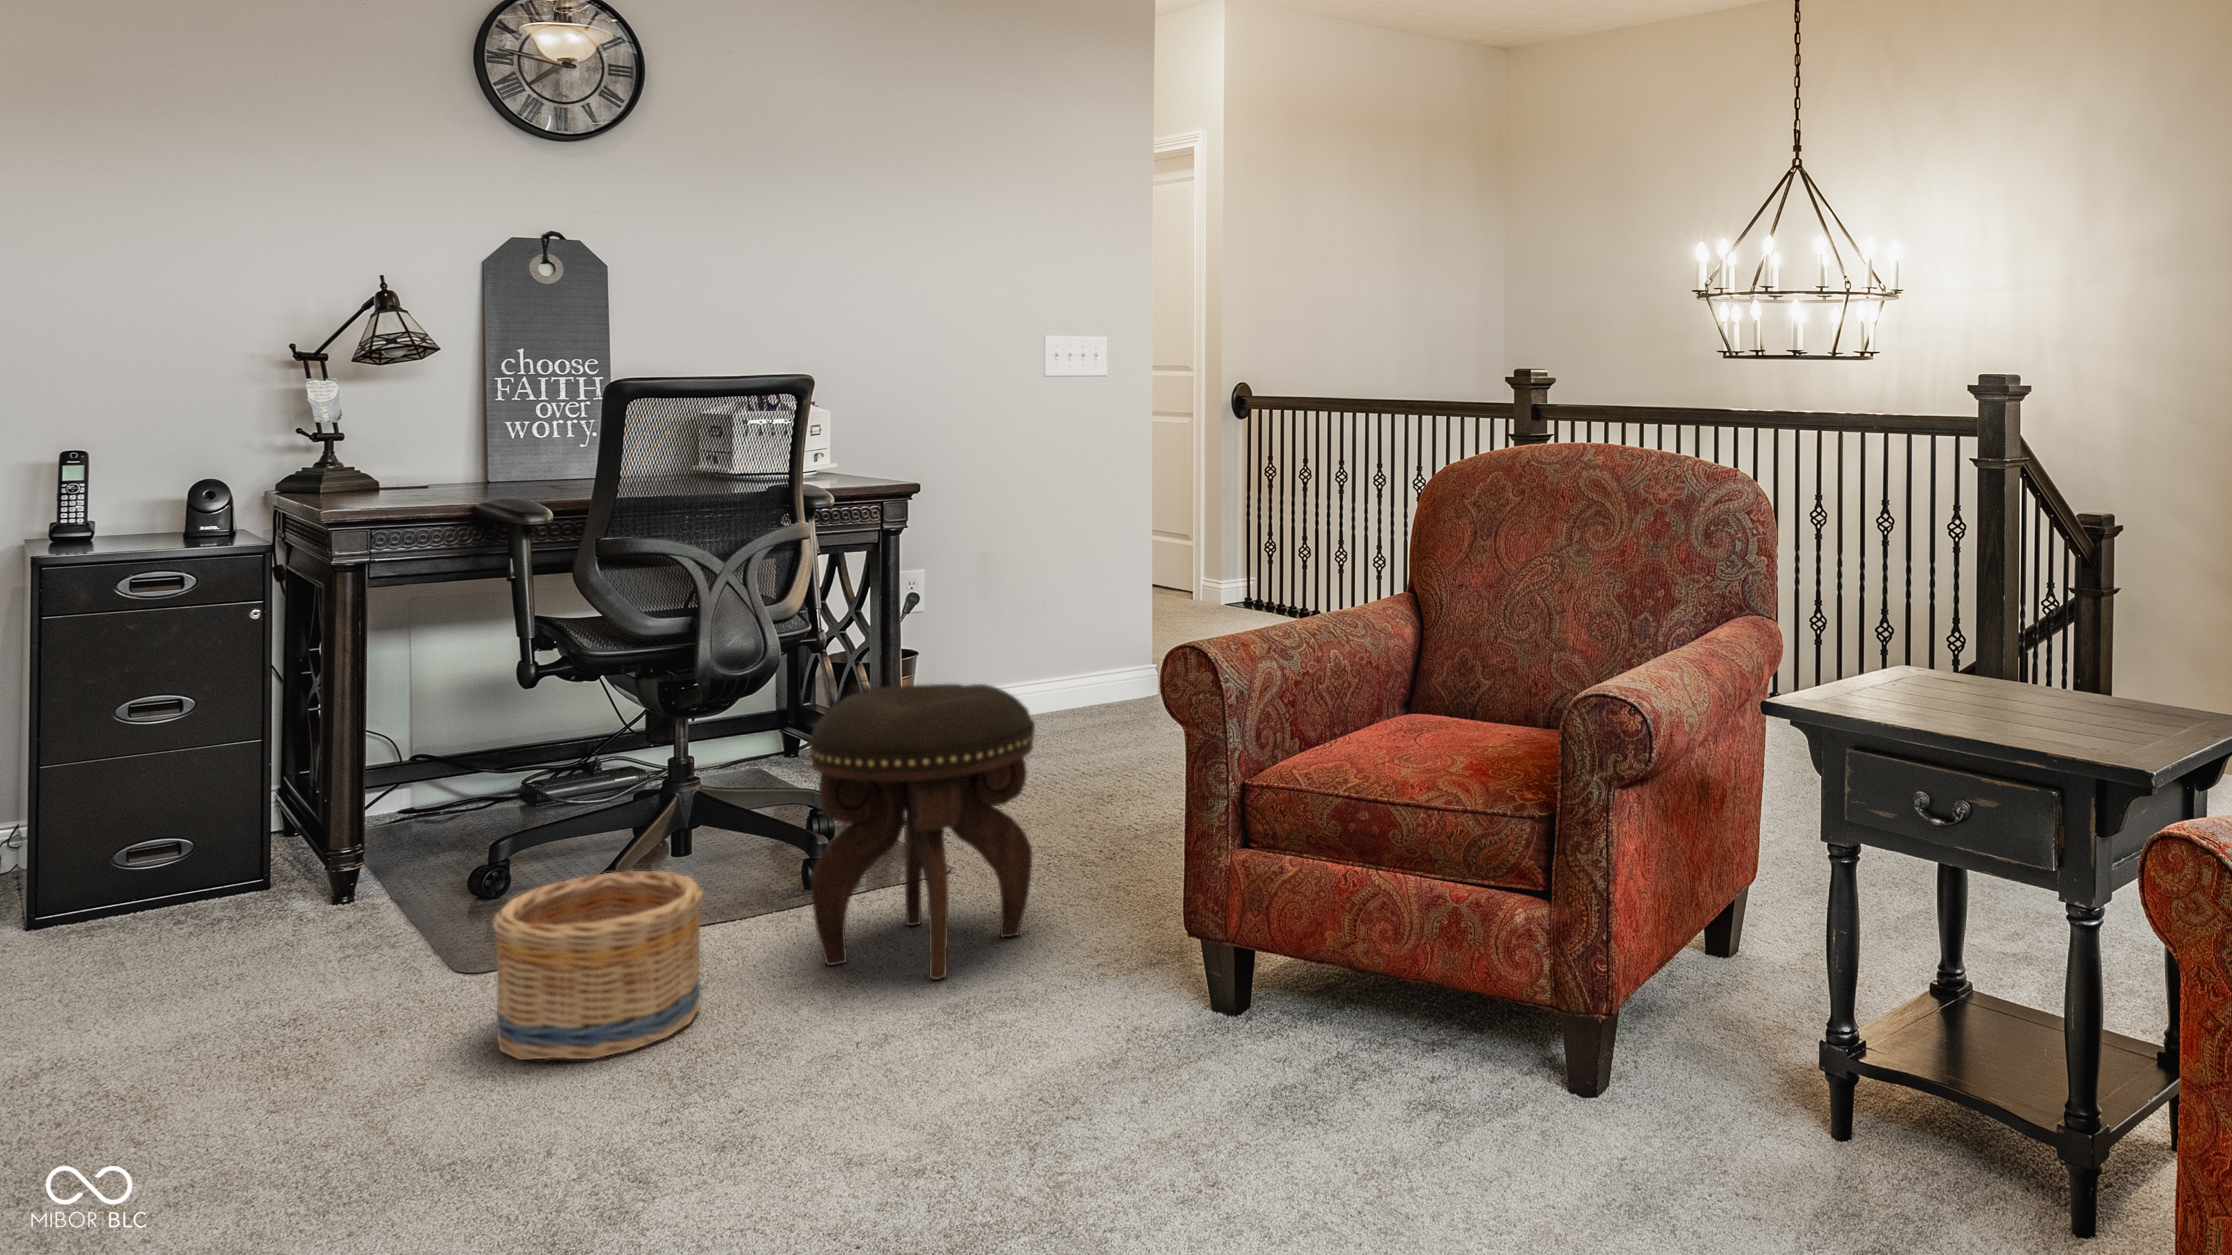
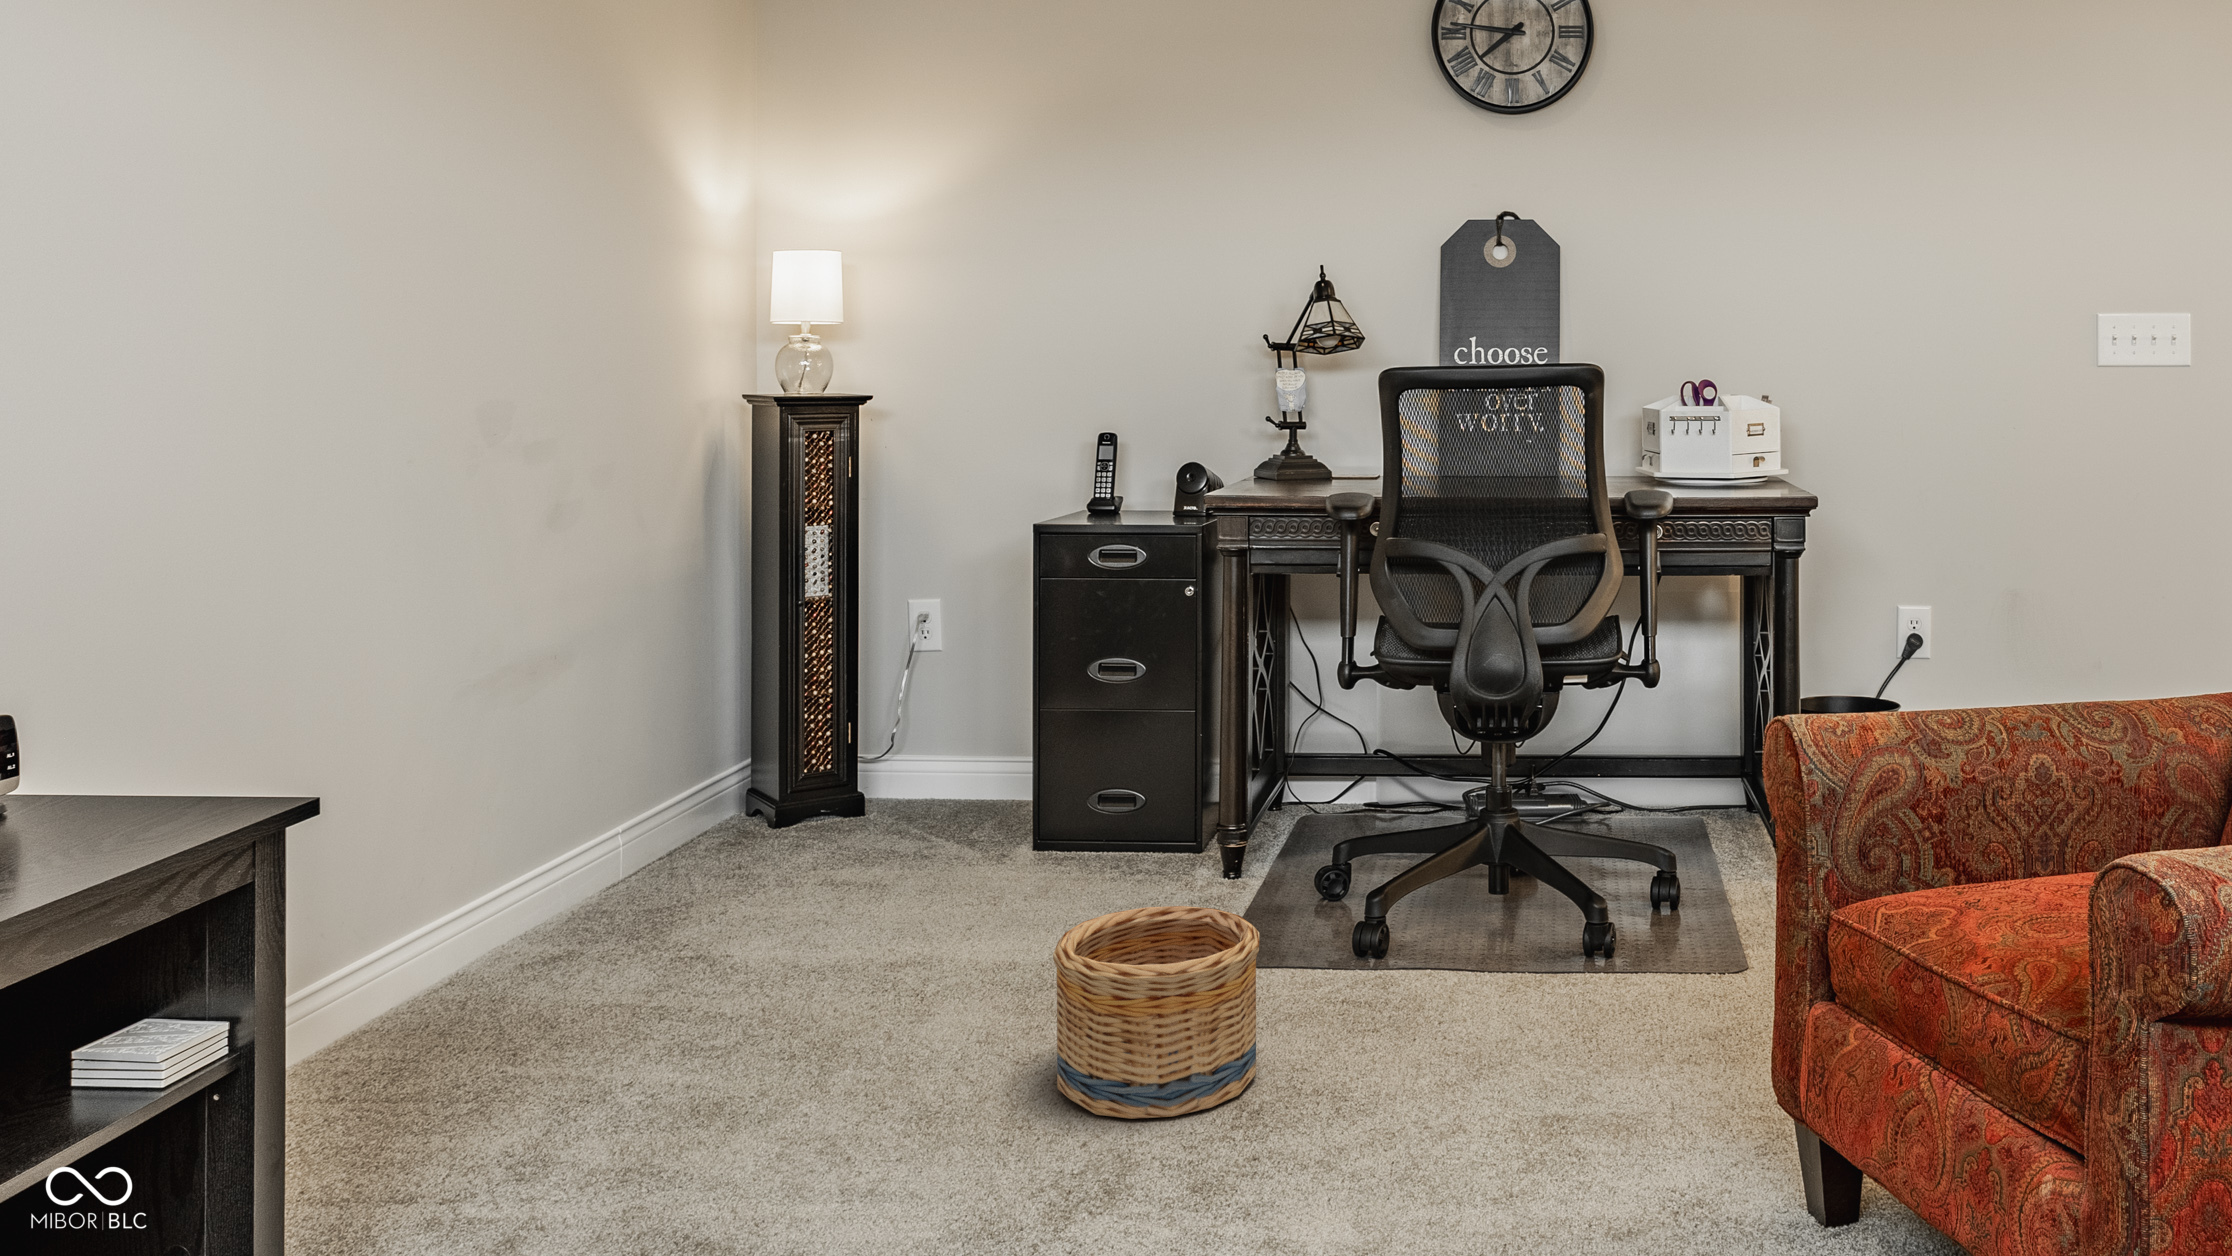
footstool: present [809,684,1035,979] -> none [1379,750,1658,1155]

